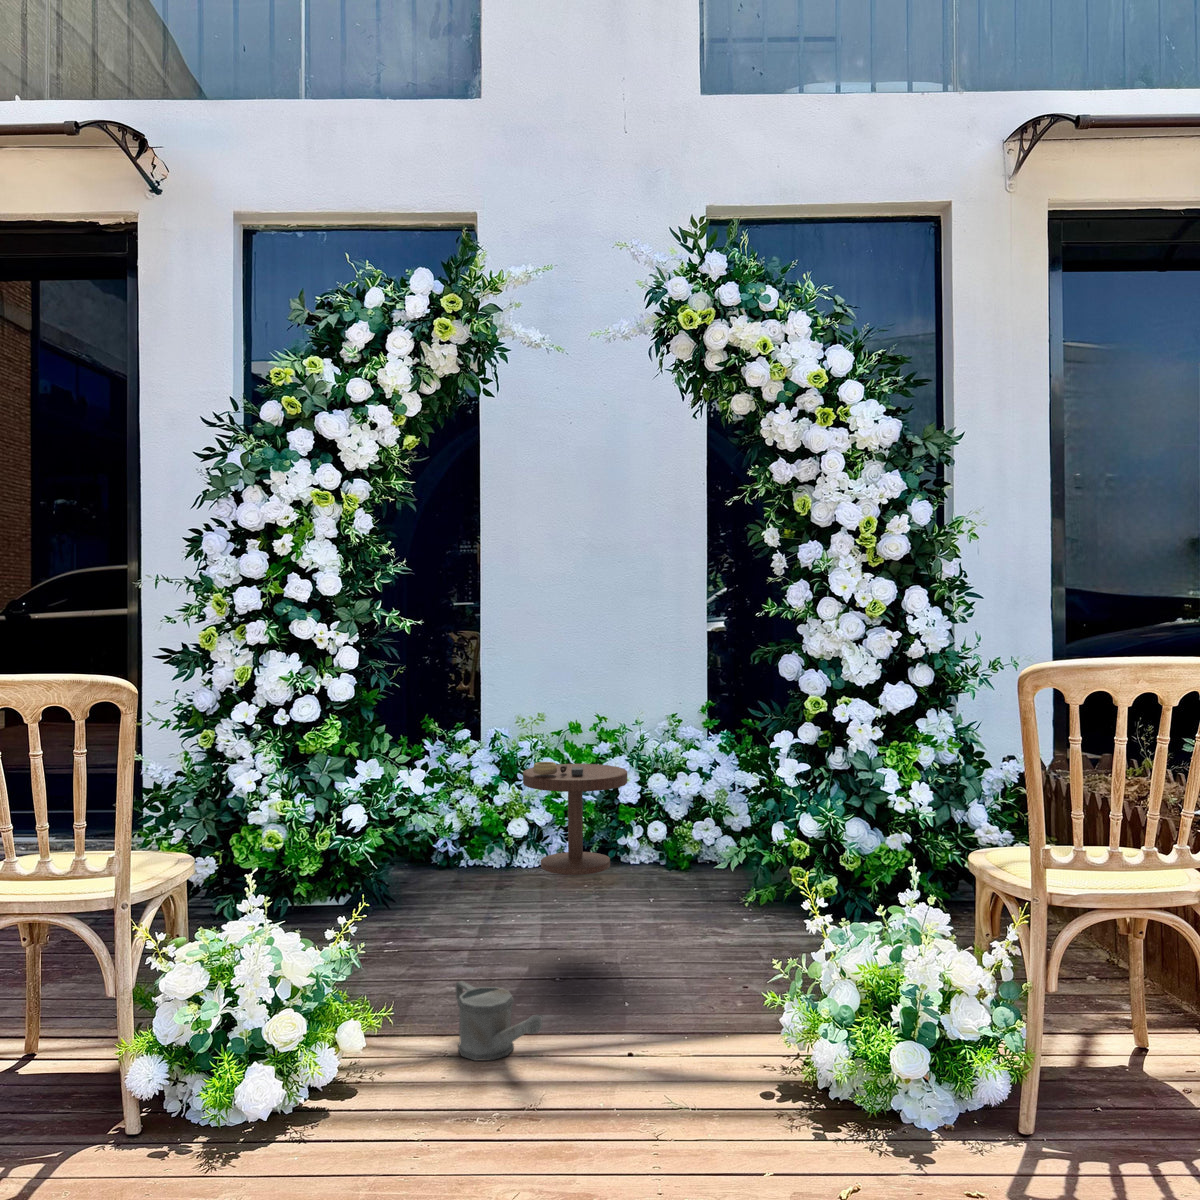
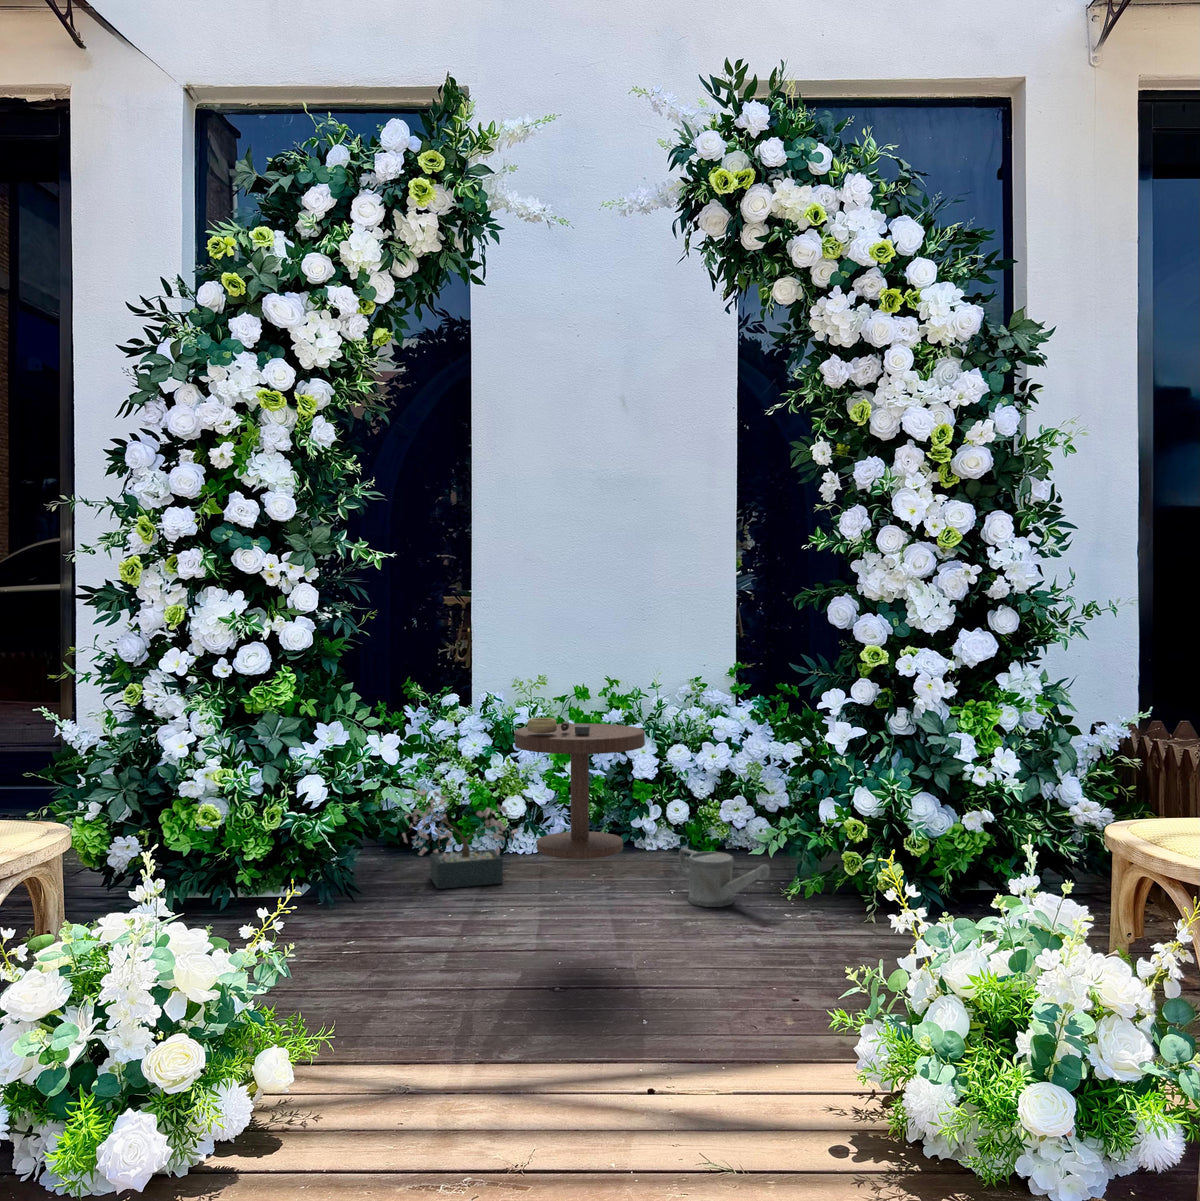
decorative plant: none [426,813,523,898] -> present [402,789,518,889]
watering can: present [456,981,542,1061] -> present [679,848,769,907]

